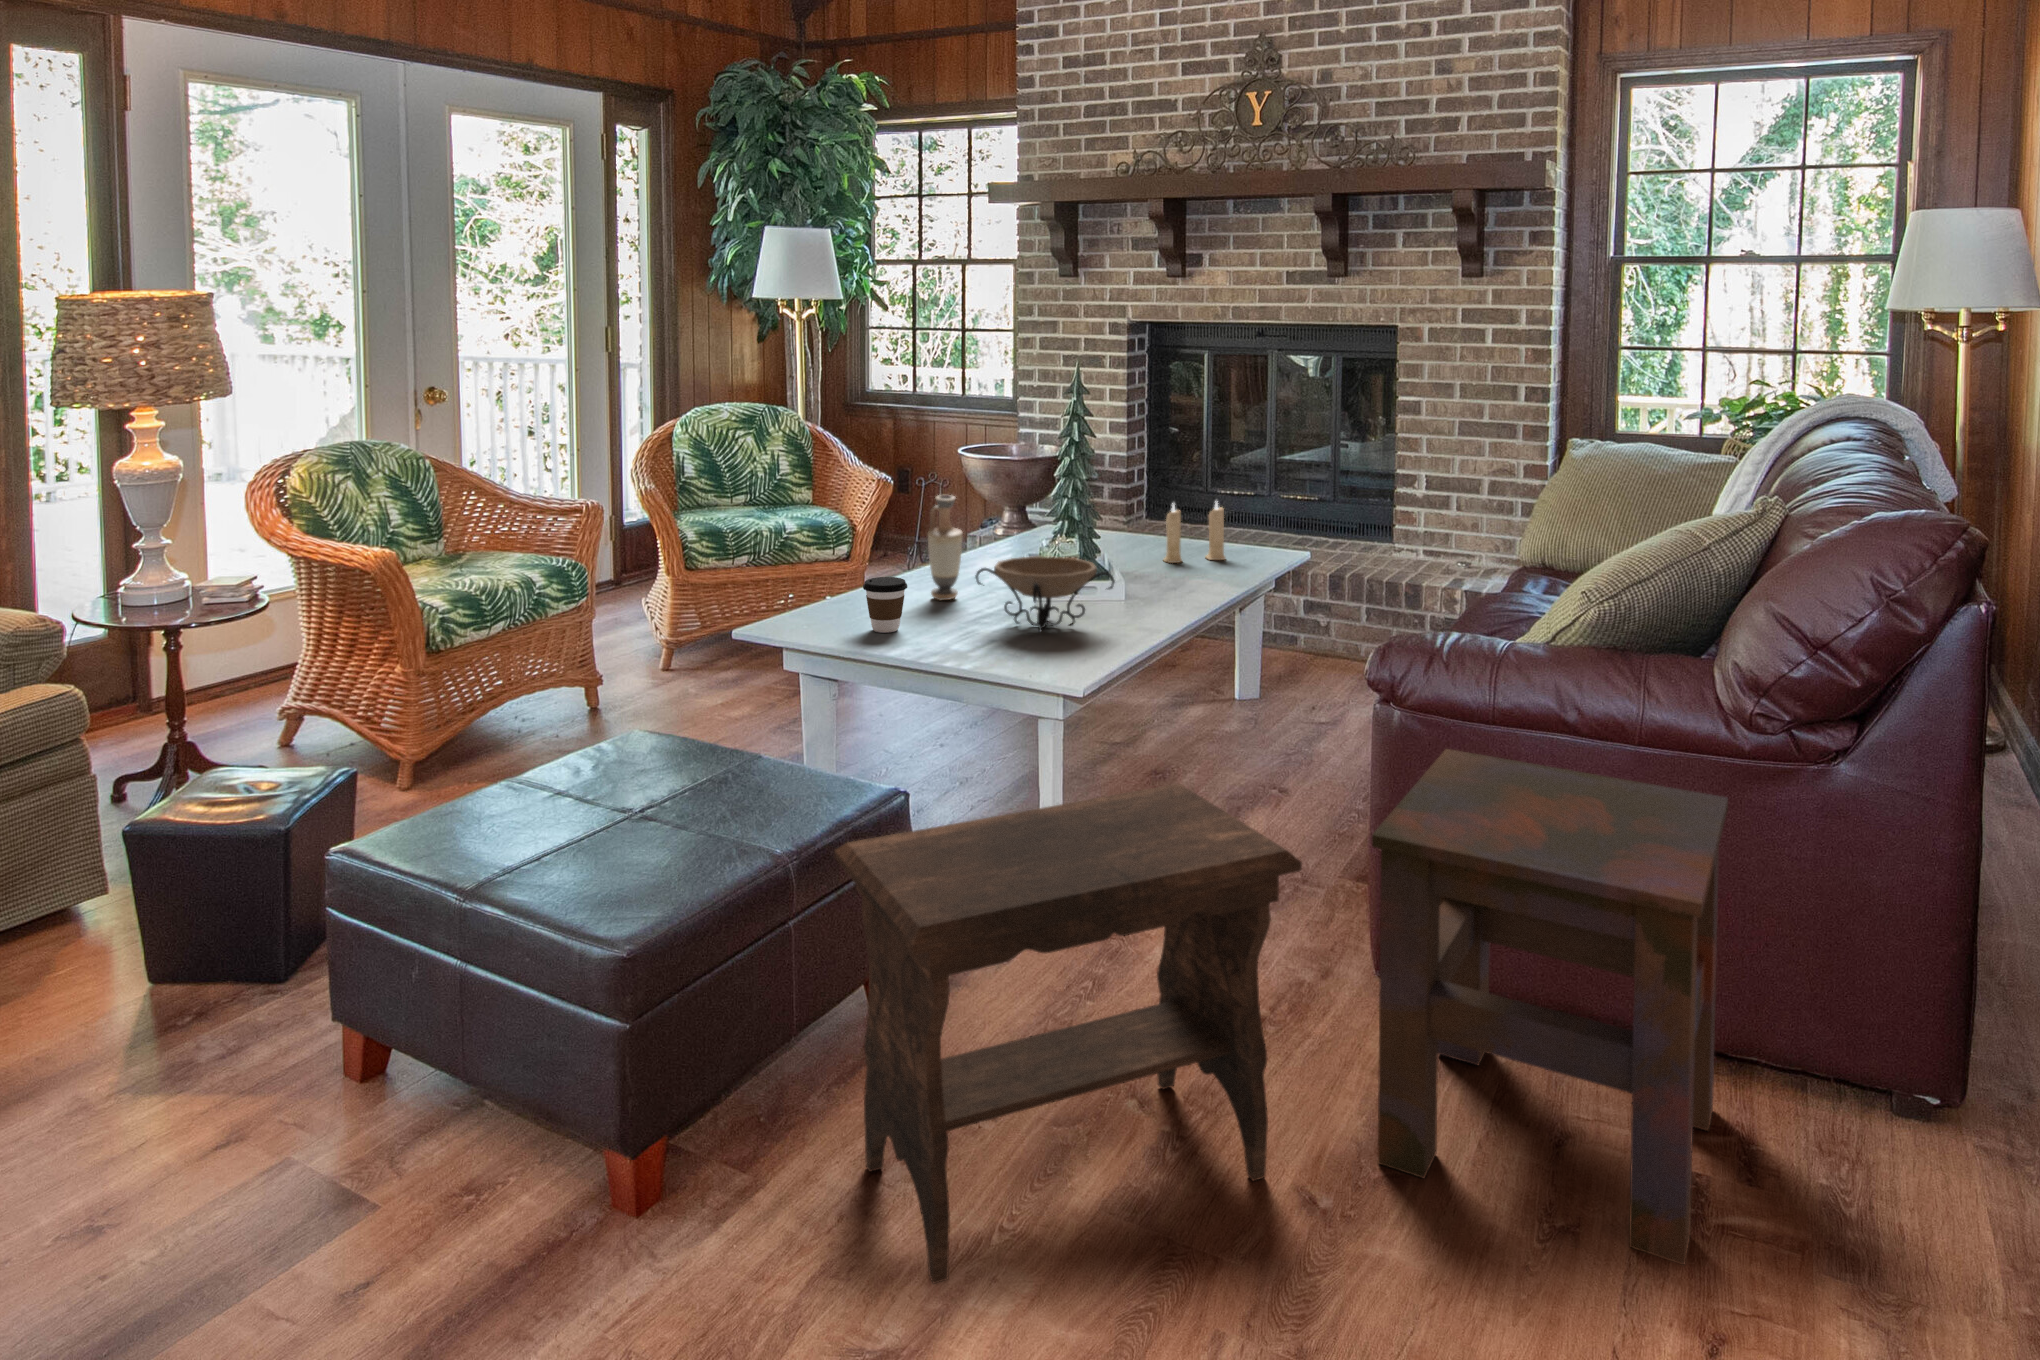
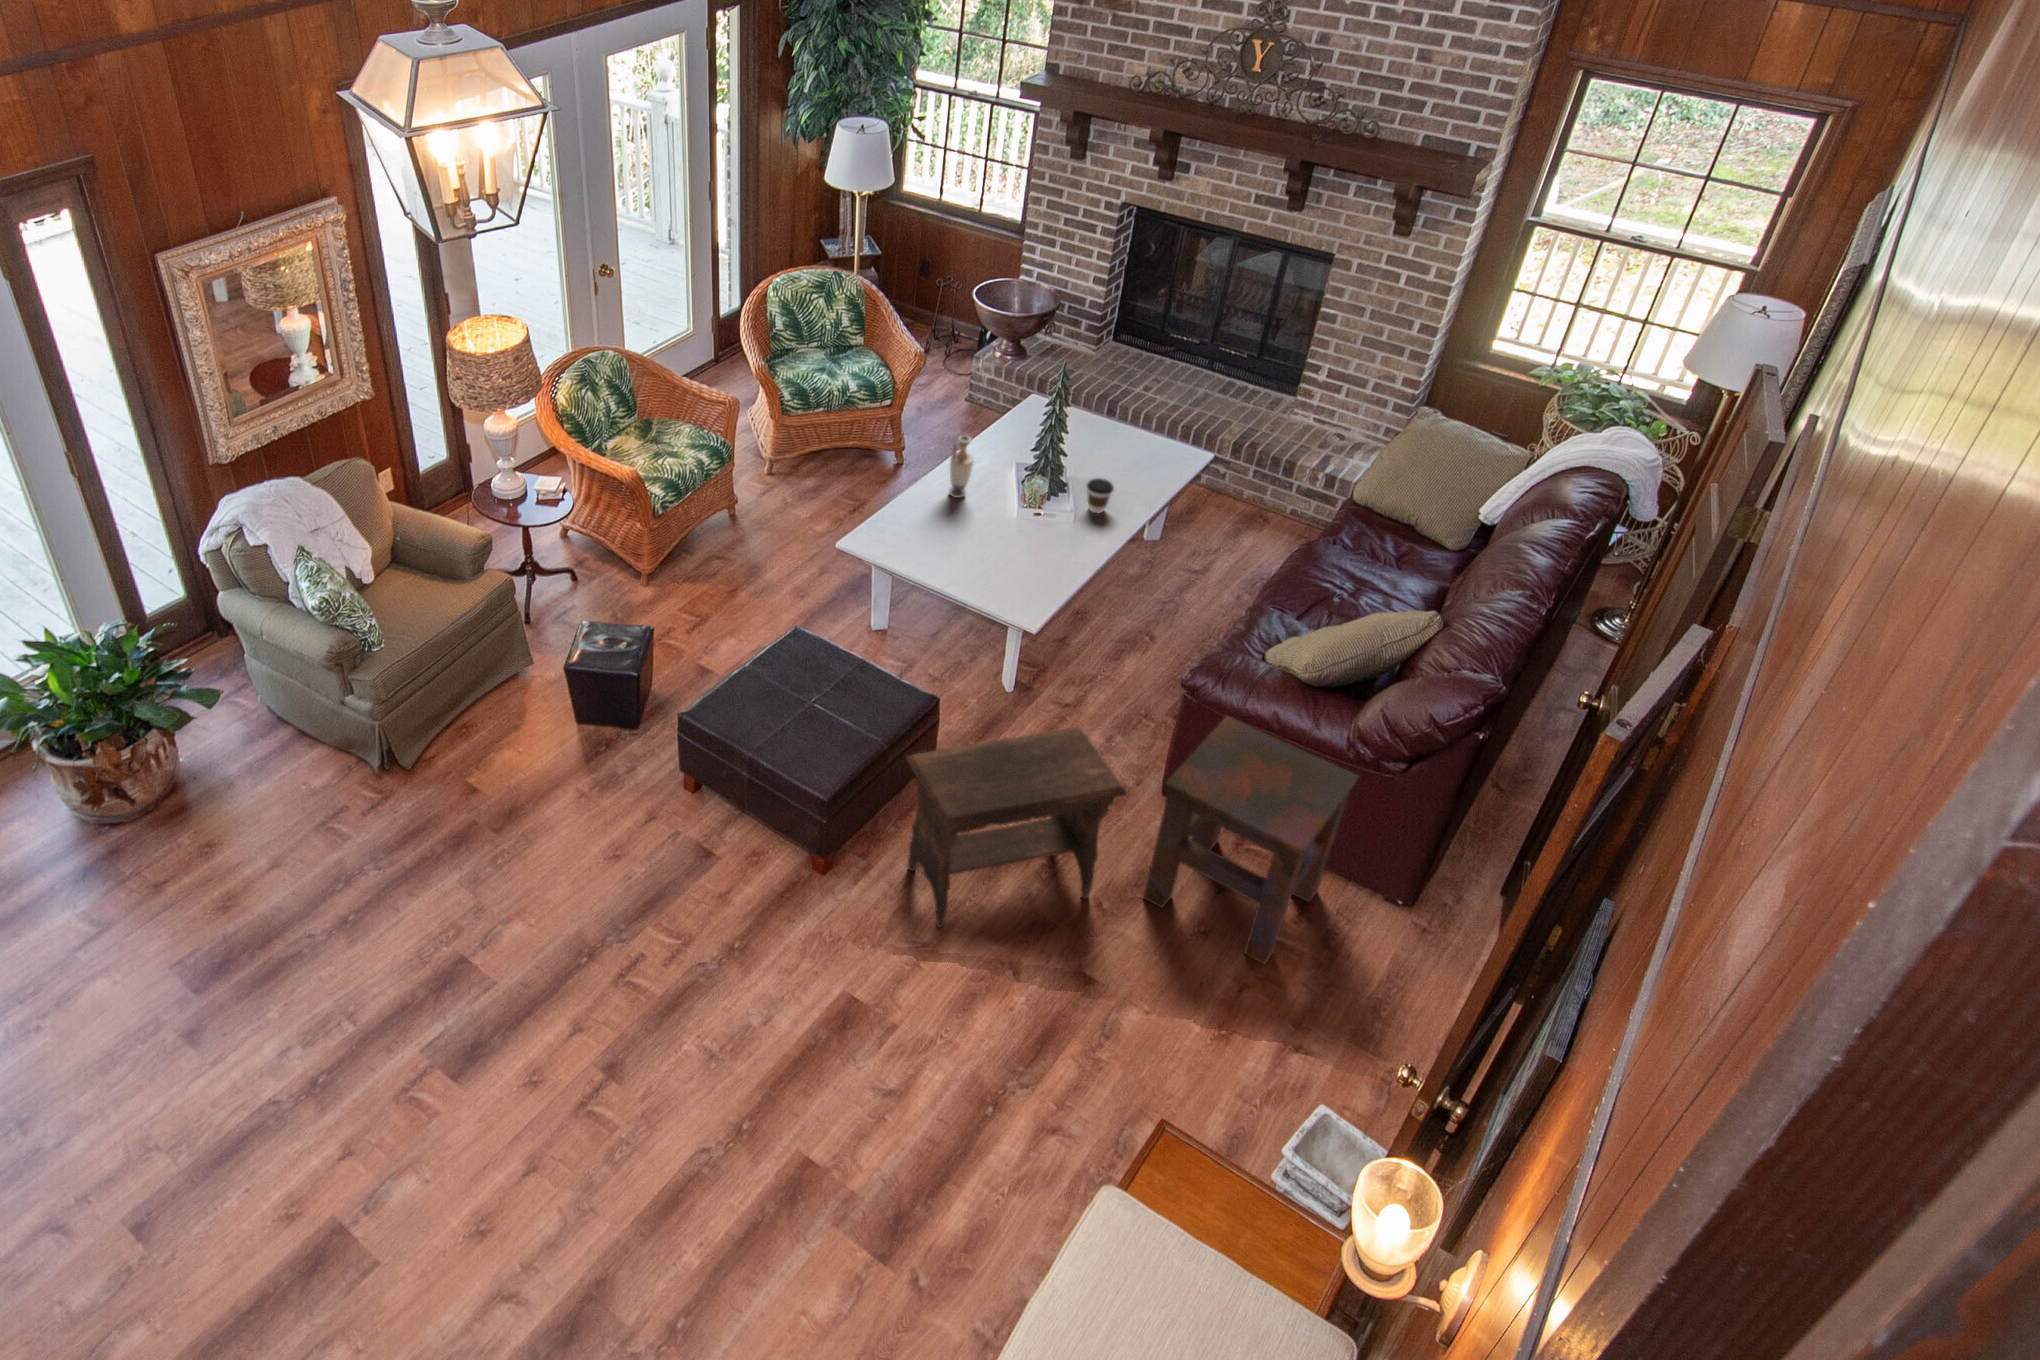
candle: present [1164,501,1225,563] -> none [1110,413,1161,457]
decorative bowl: present [975,556,1115,632] -> none [980,489,1069,546]
coffee cup: present [863,577,907,633] -> present [1087,478,1114,513]

